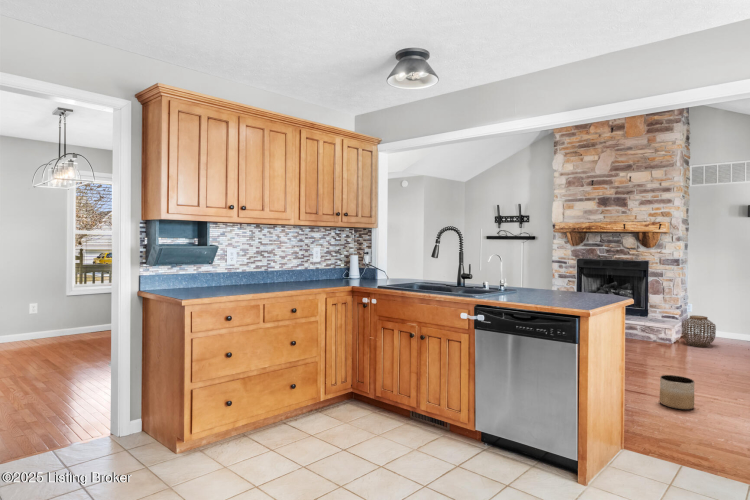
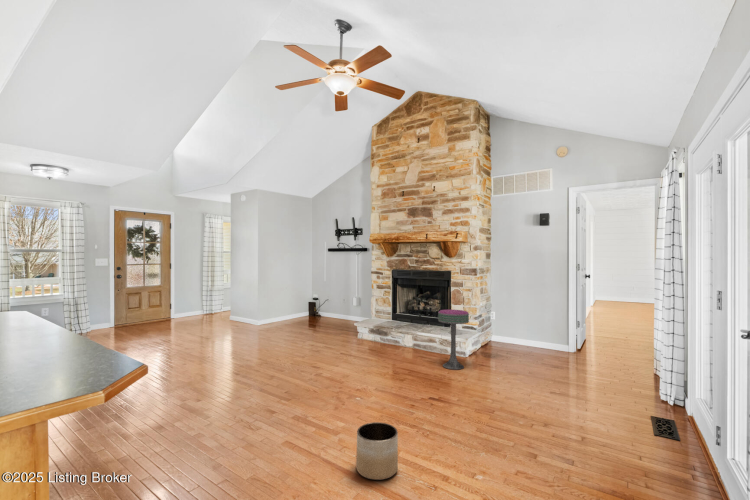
bar stool: none [648,298,681,353] -> present [438,310,469,369]
woven basket: present [682,315,716,347] -> none [480,327,510,360]

